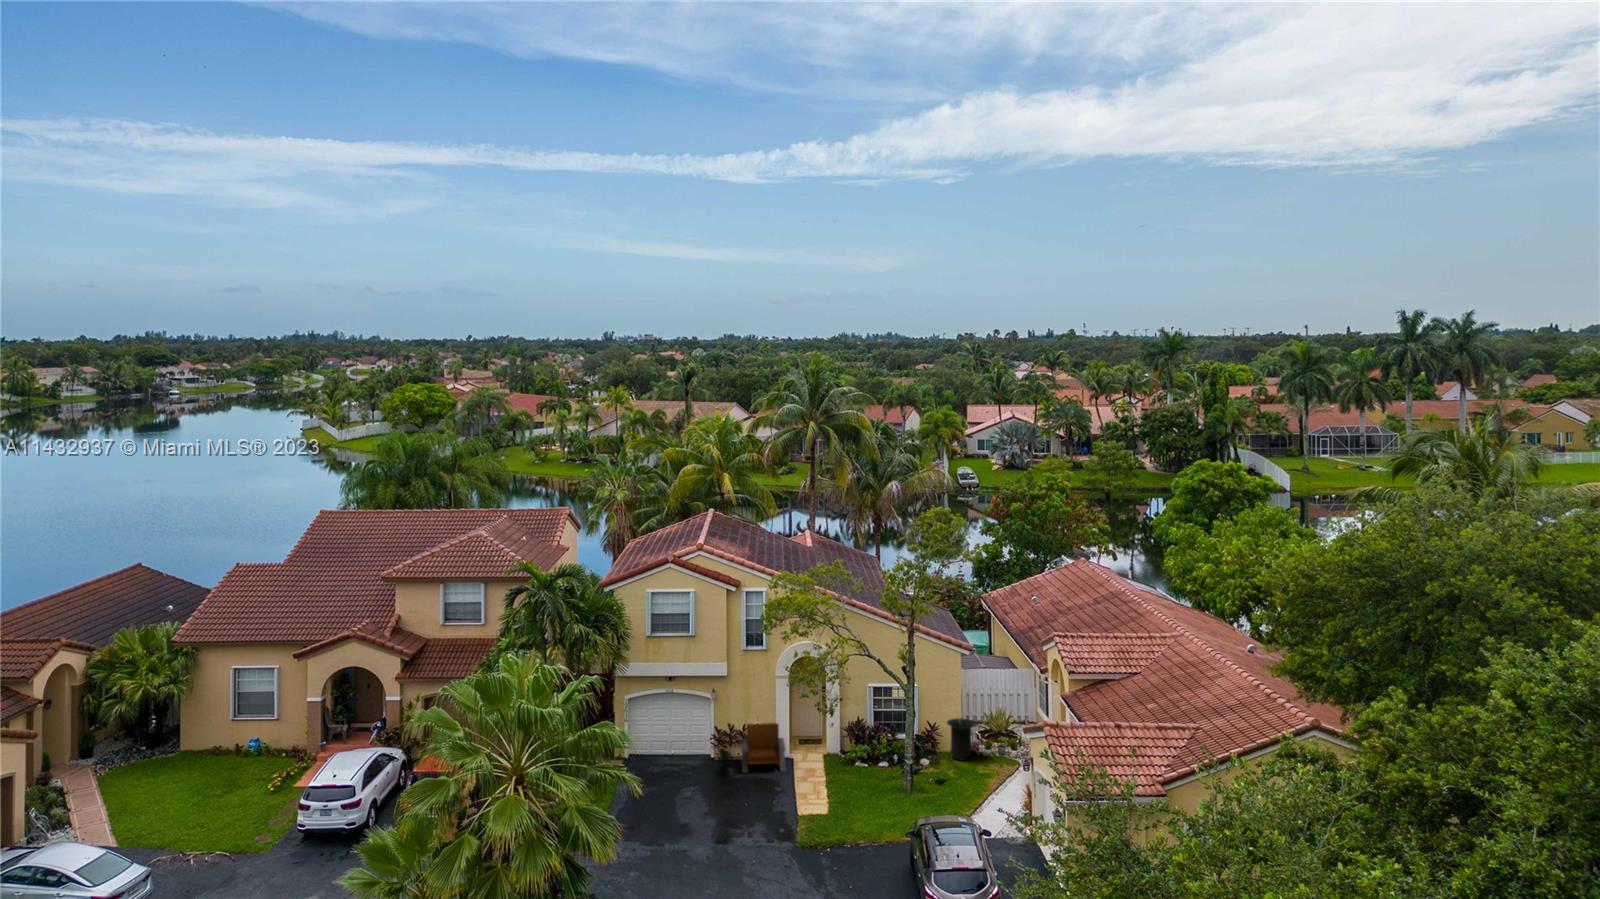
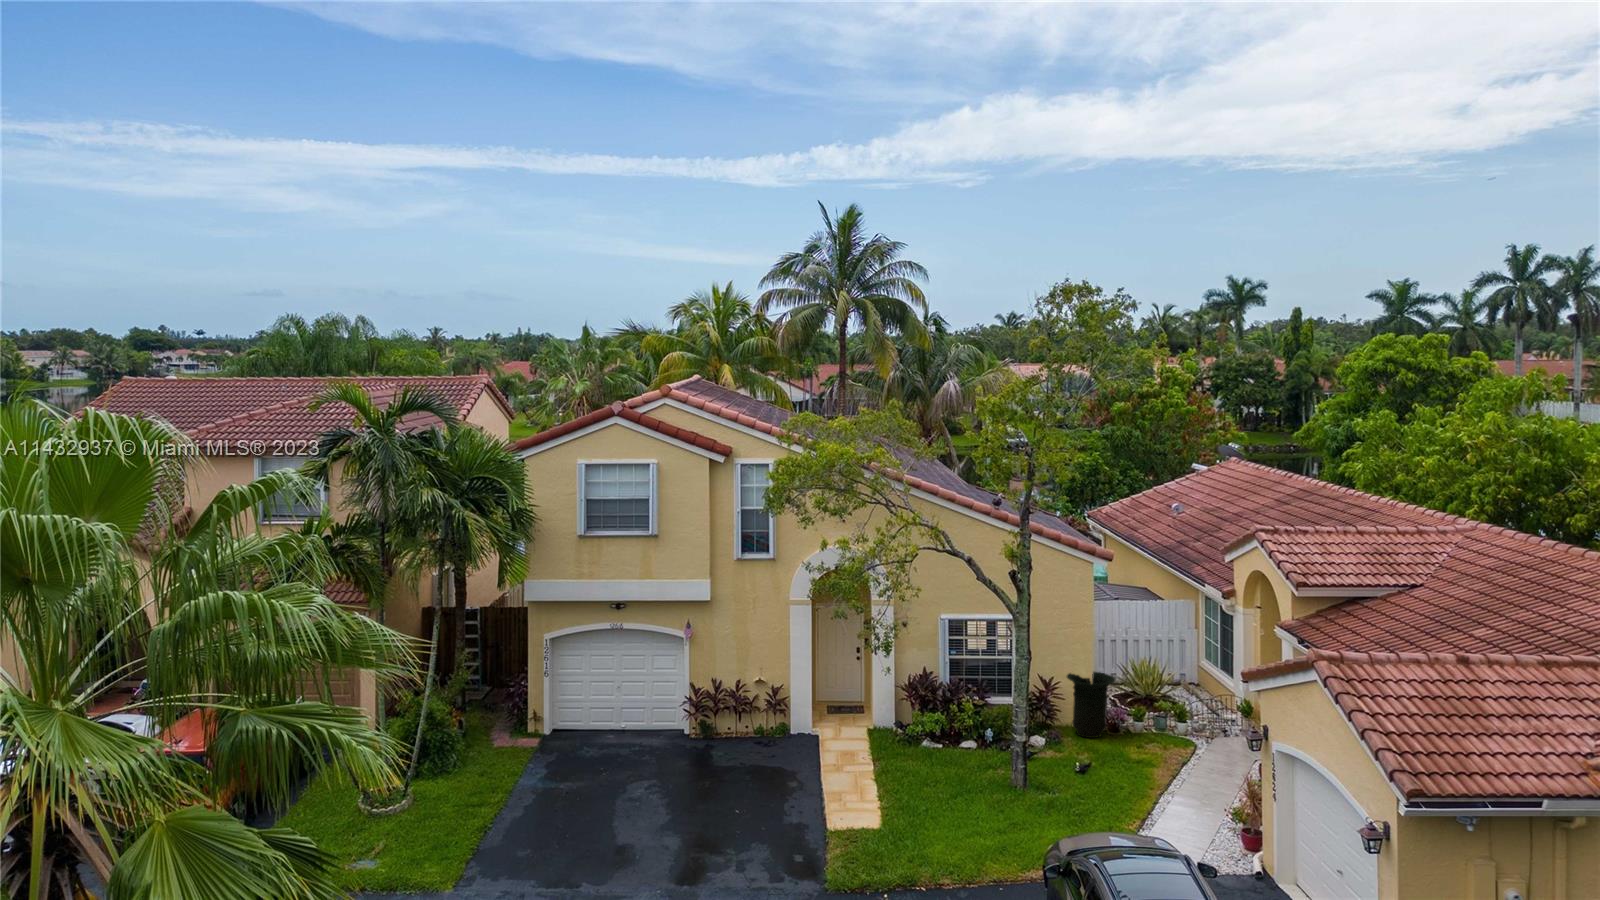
lounge chair: present [741,723,786,773] -> none [734,677,806,756]

